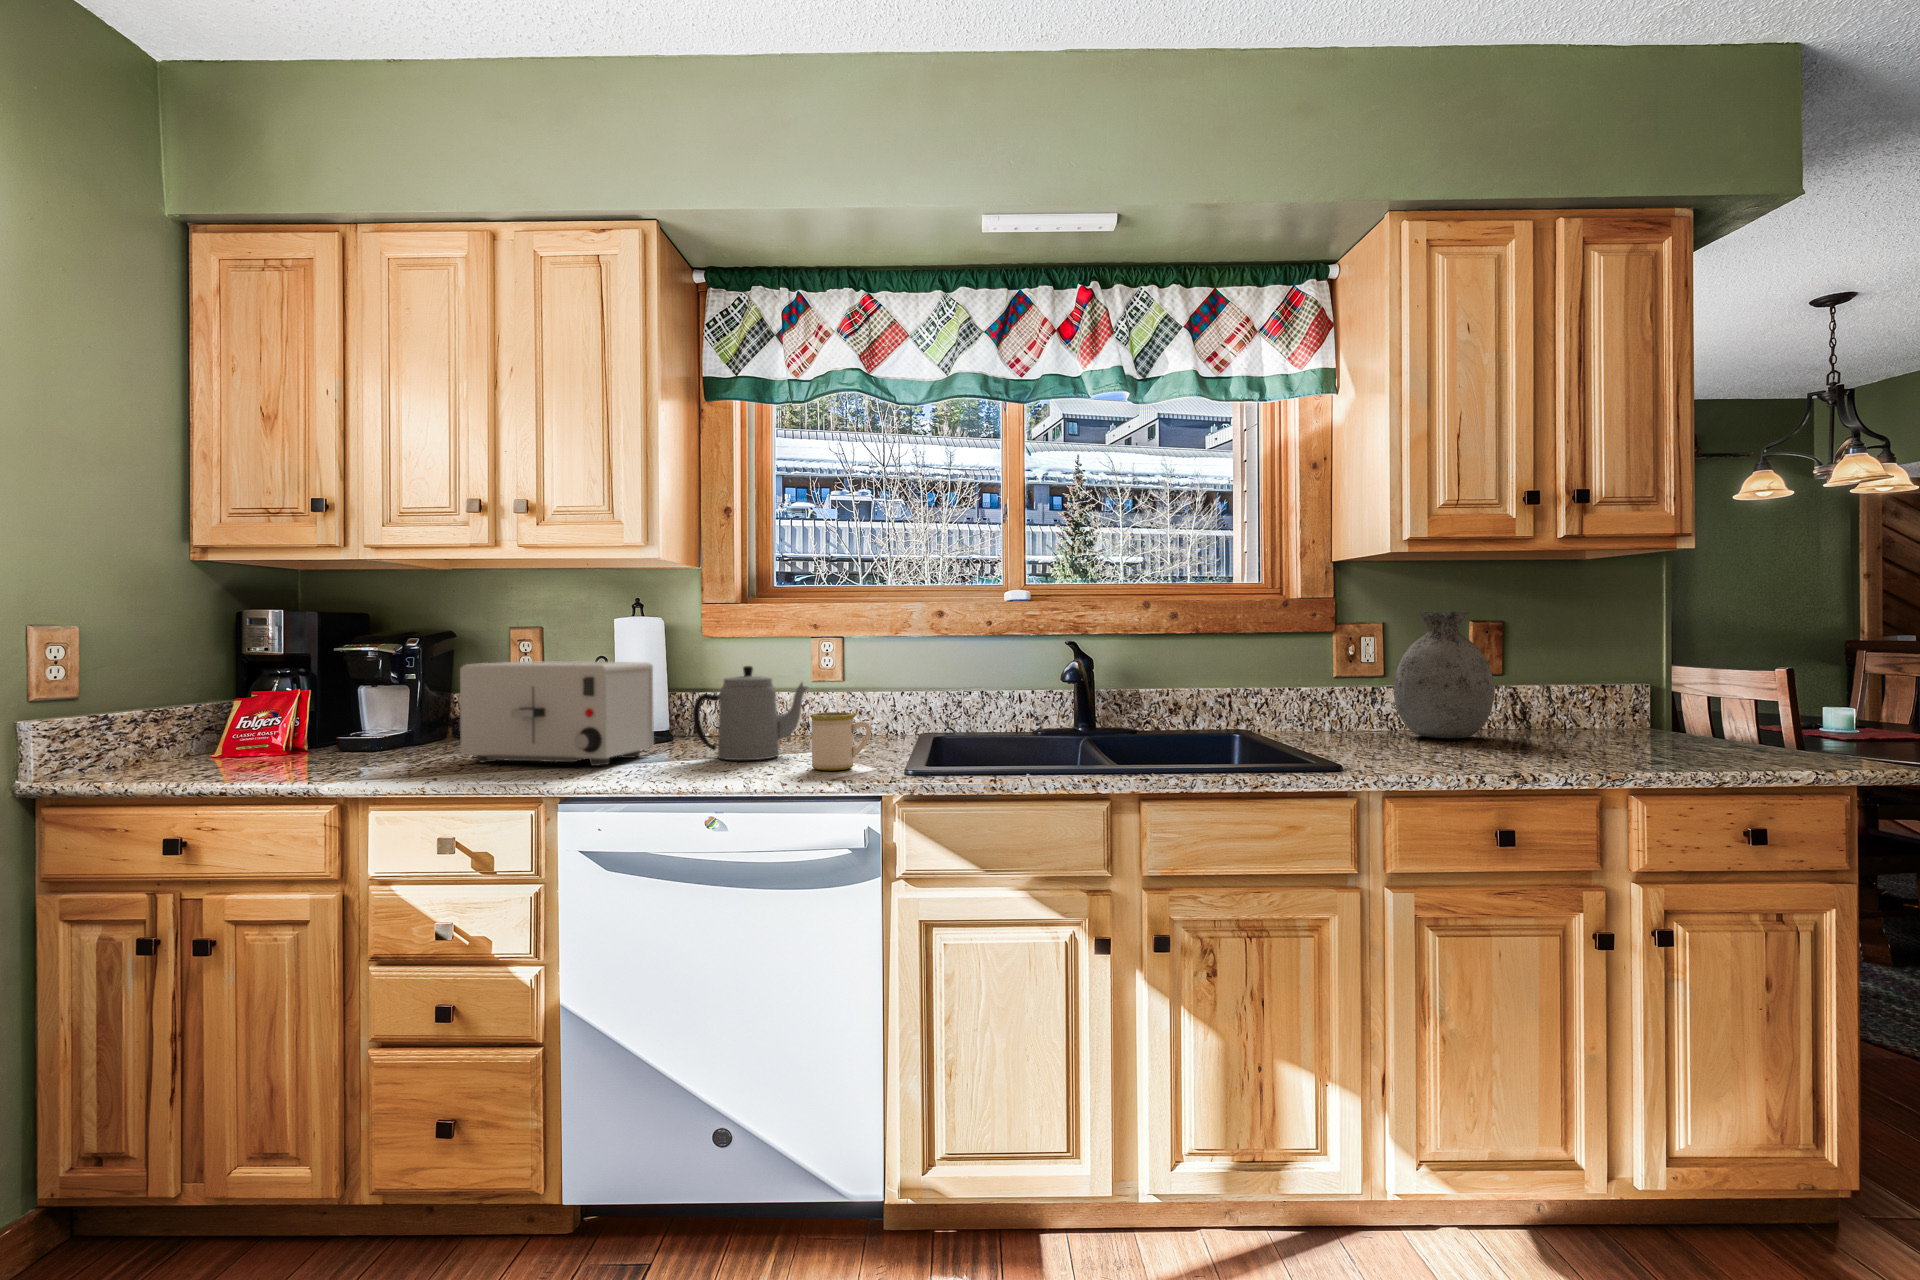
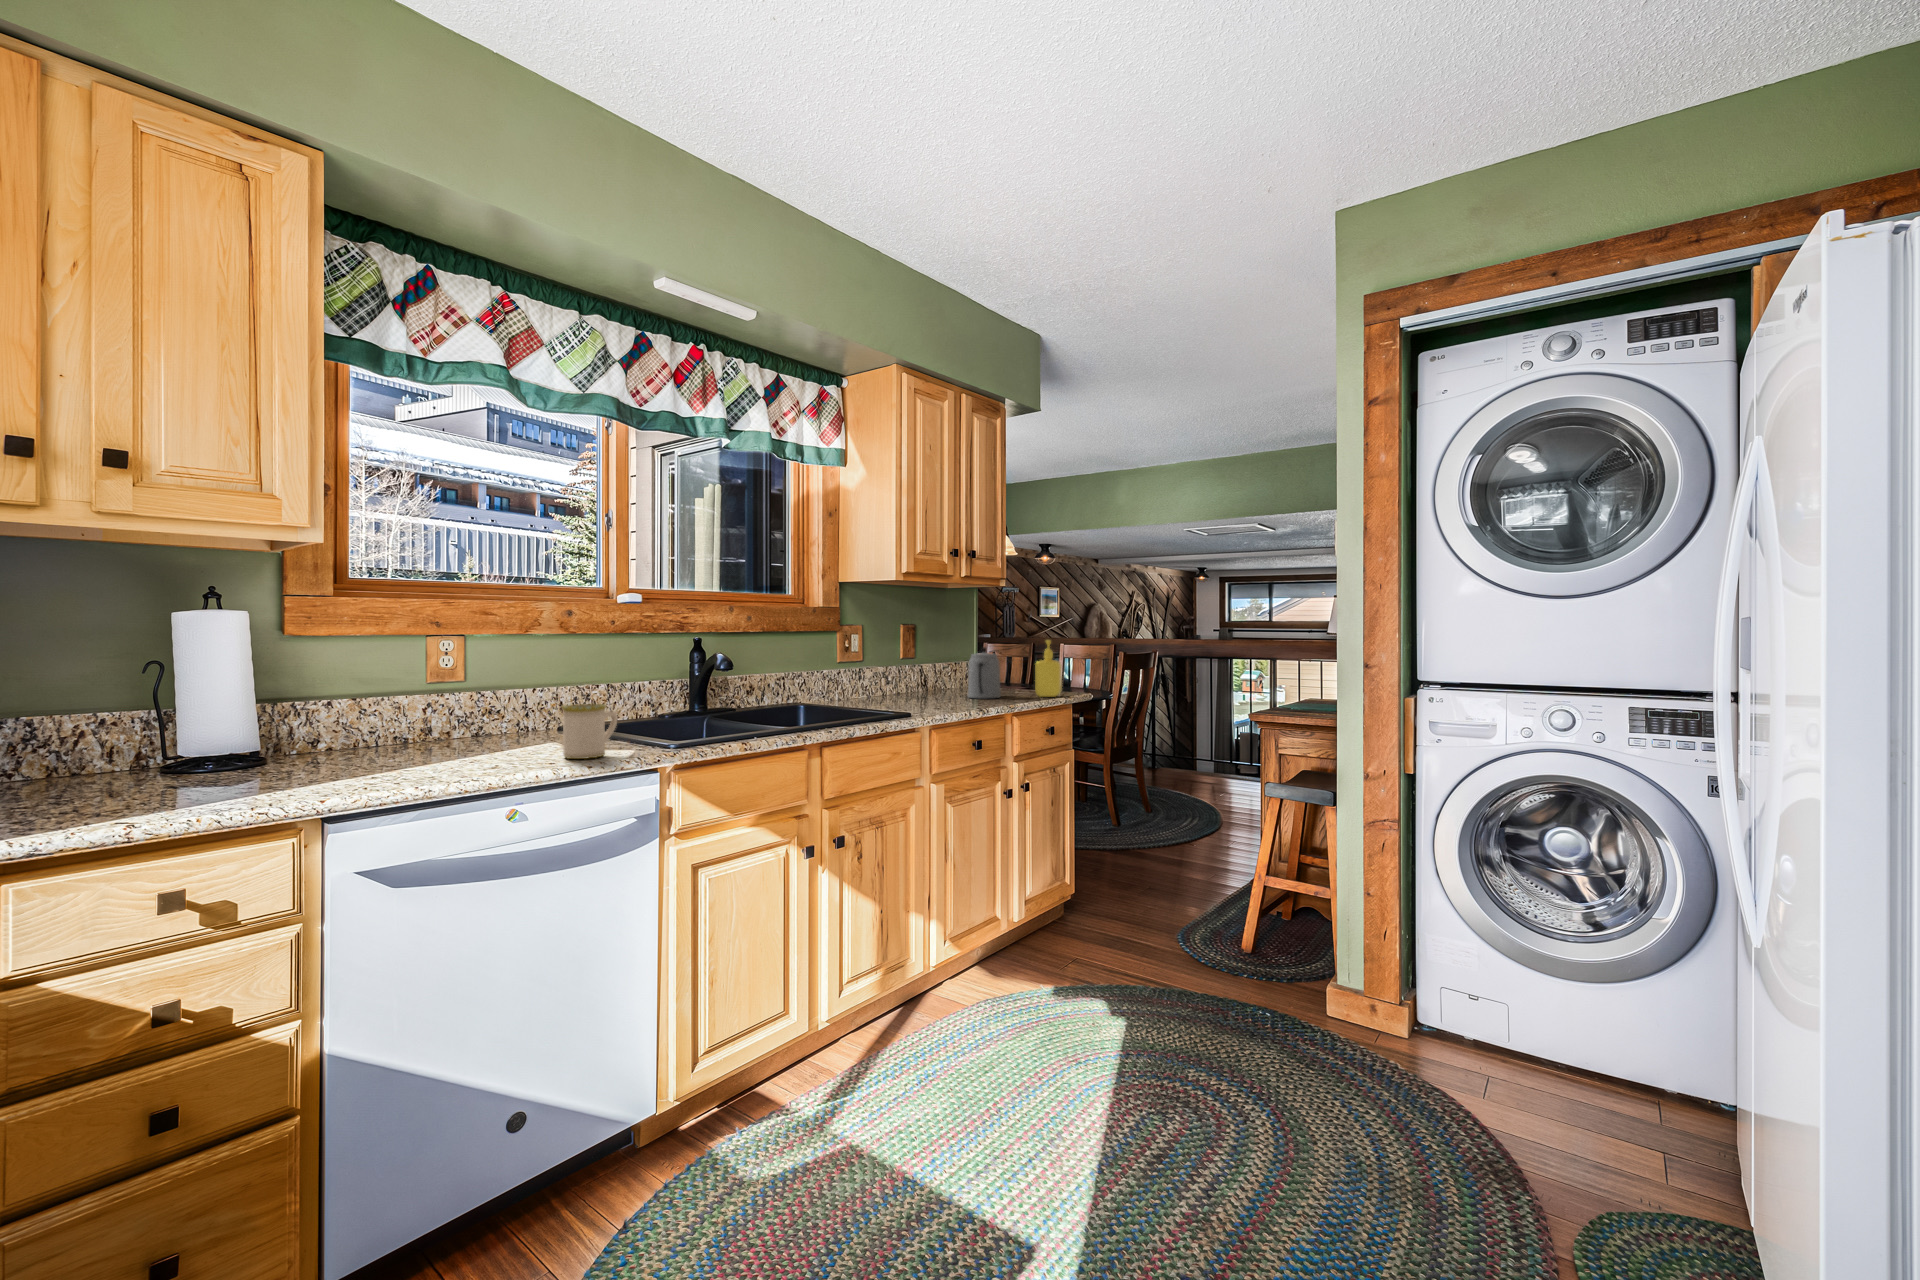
vase: present [1394,611,1494,739] -> none [869,619,927,701]
soap dispenser: none [1728,646,1797,756] -> present [1035,640,1062,697]
toaster: present [460,661,654,766] -> none [47,662,335,807]
teapot: present [693,666,808,760] -> present [968,647,1001,698]

